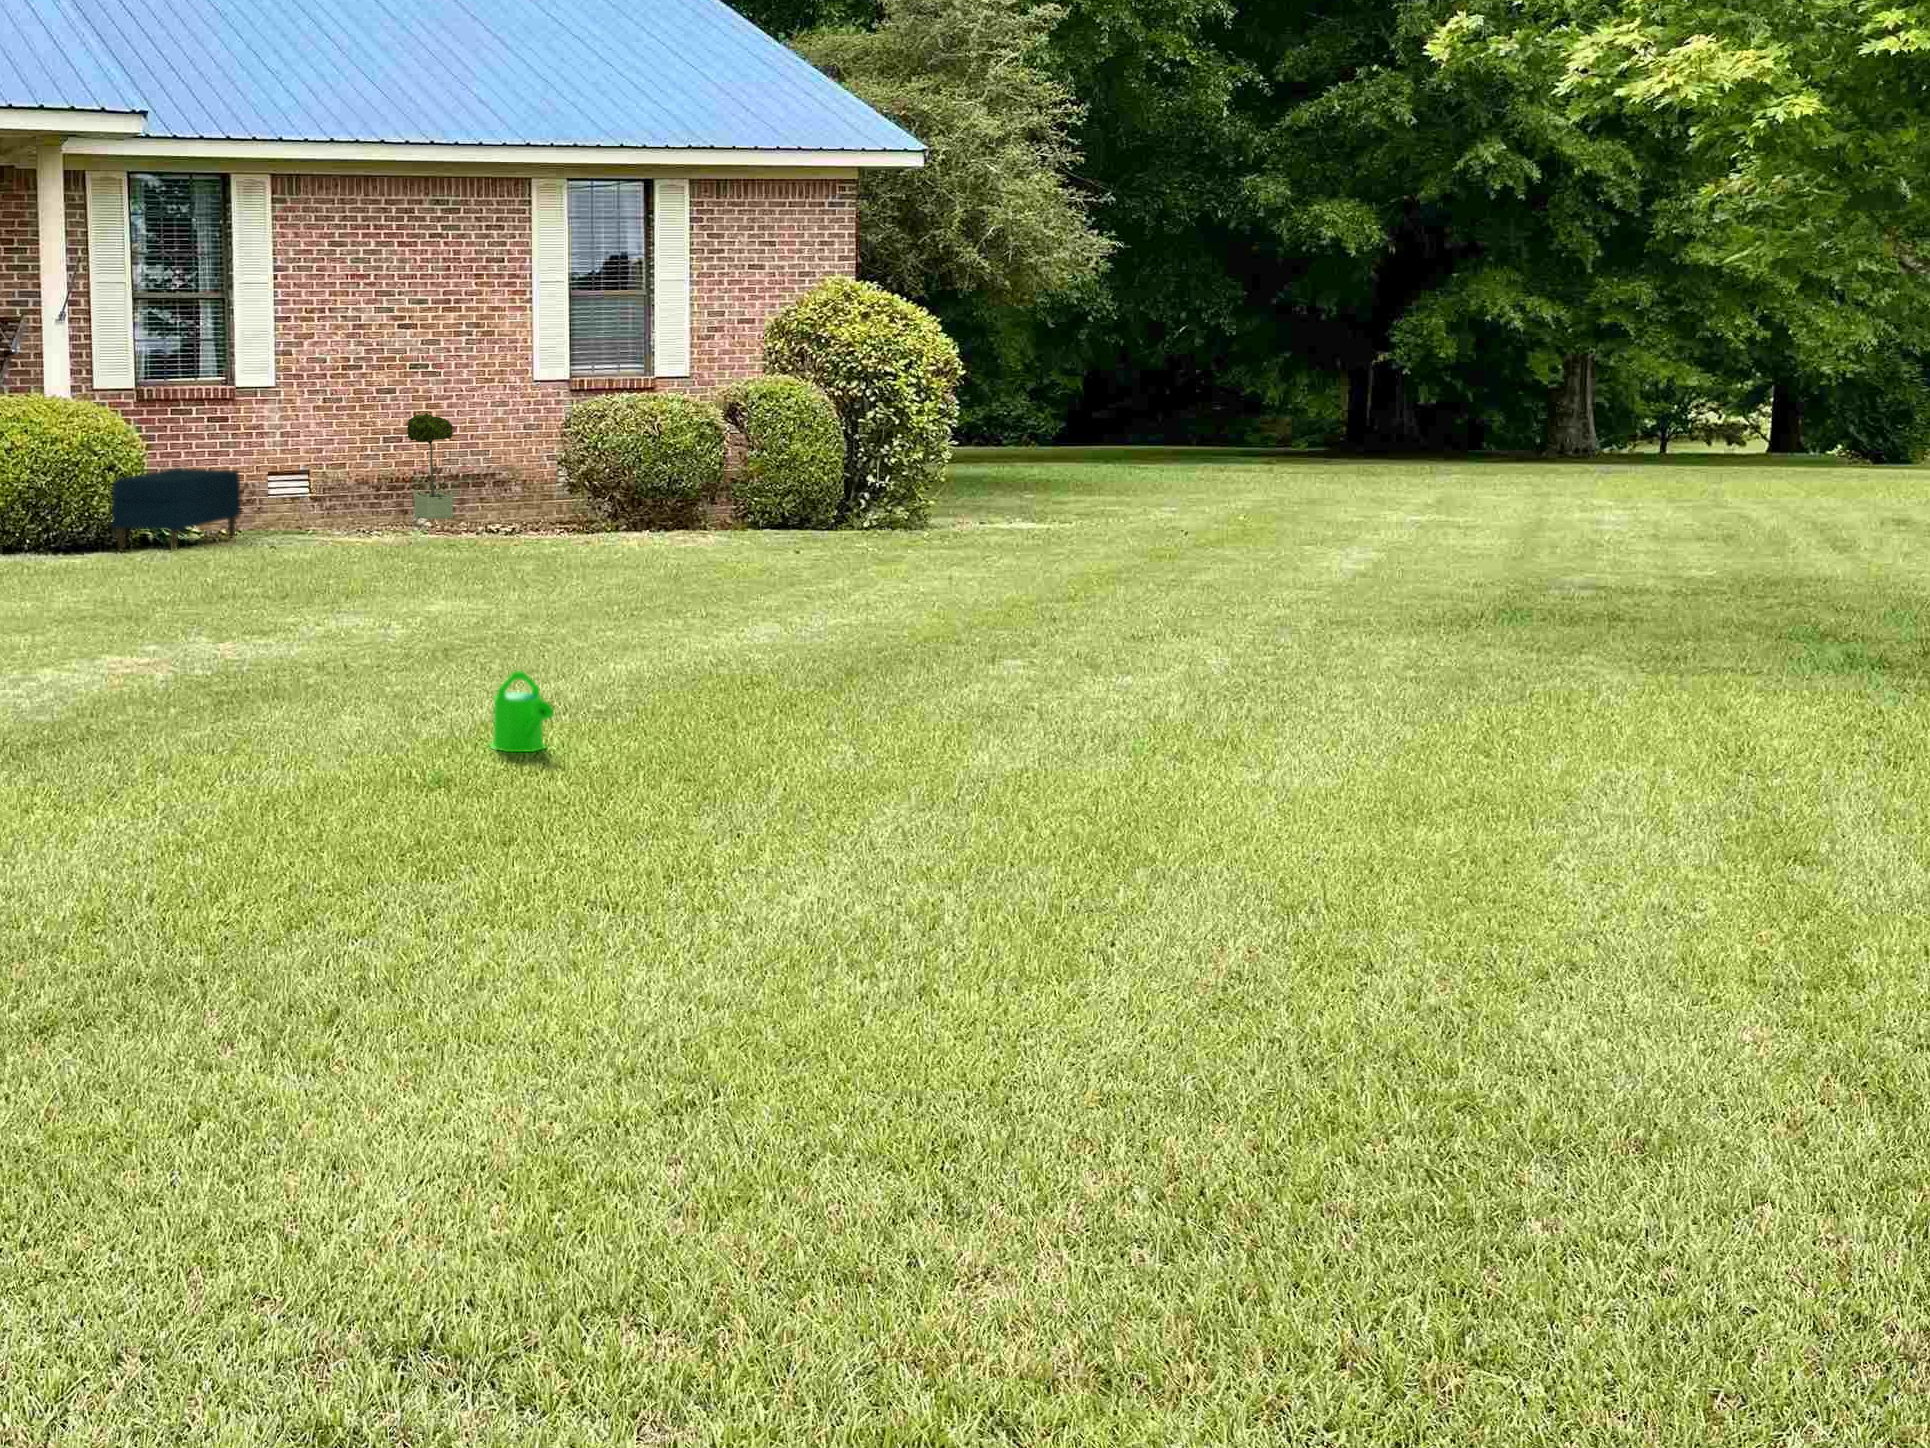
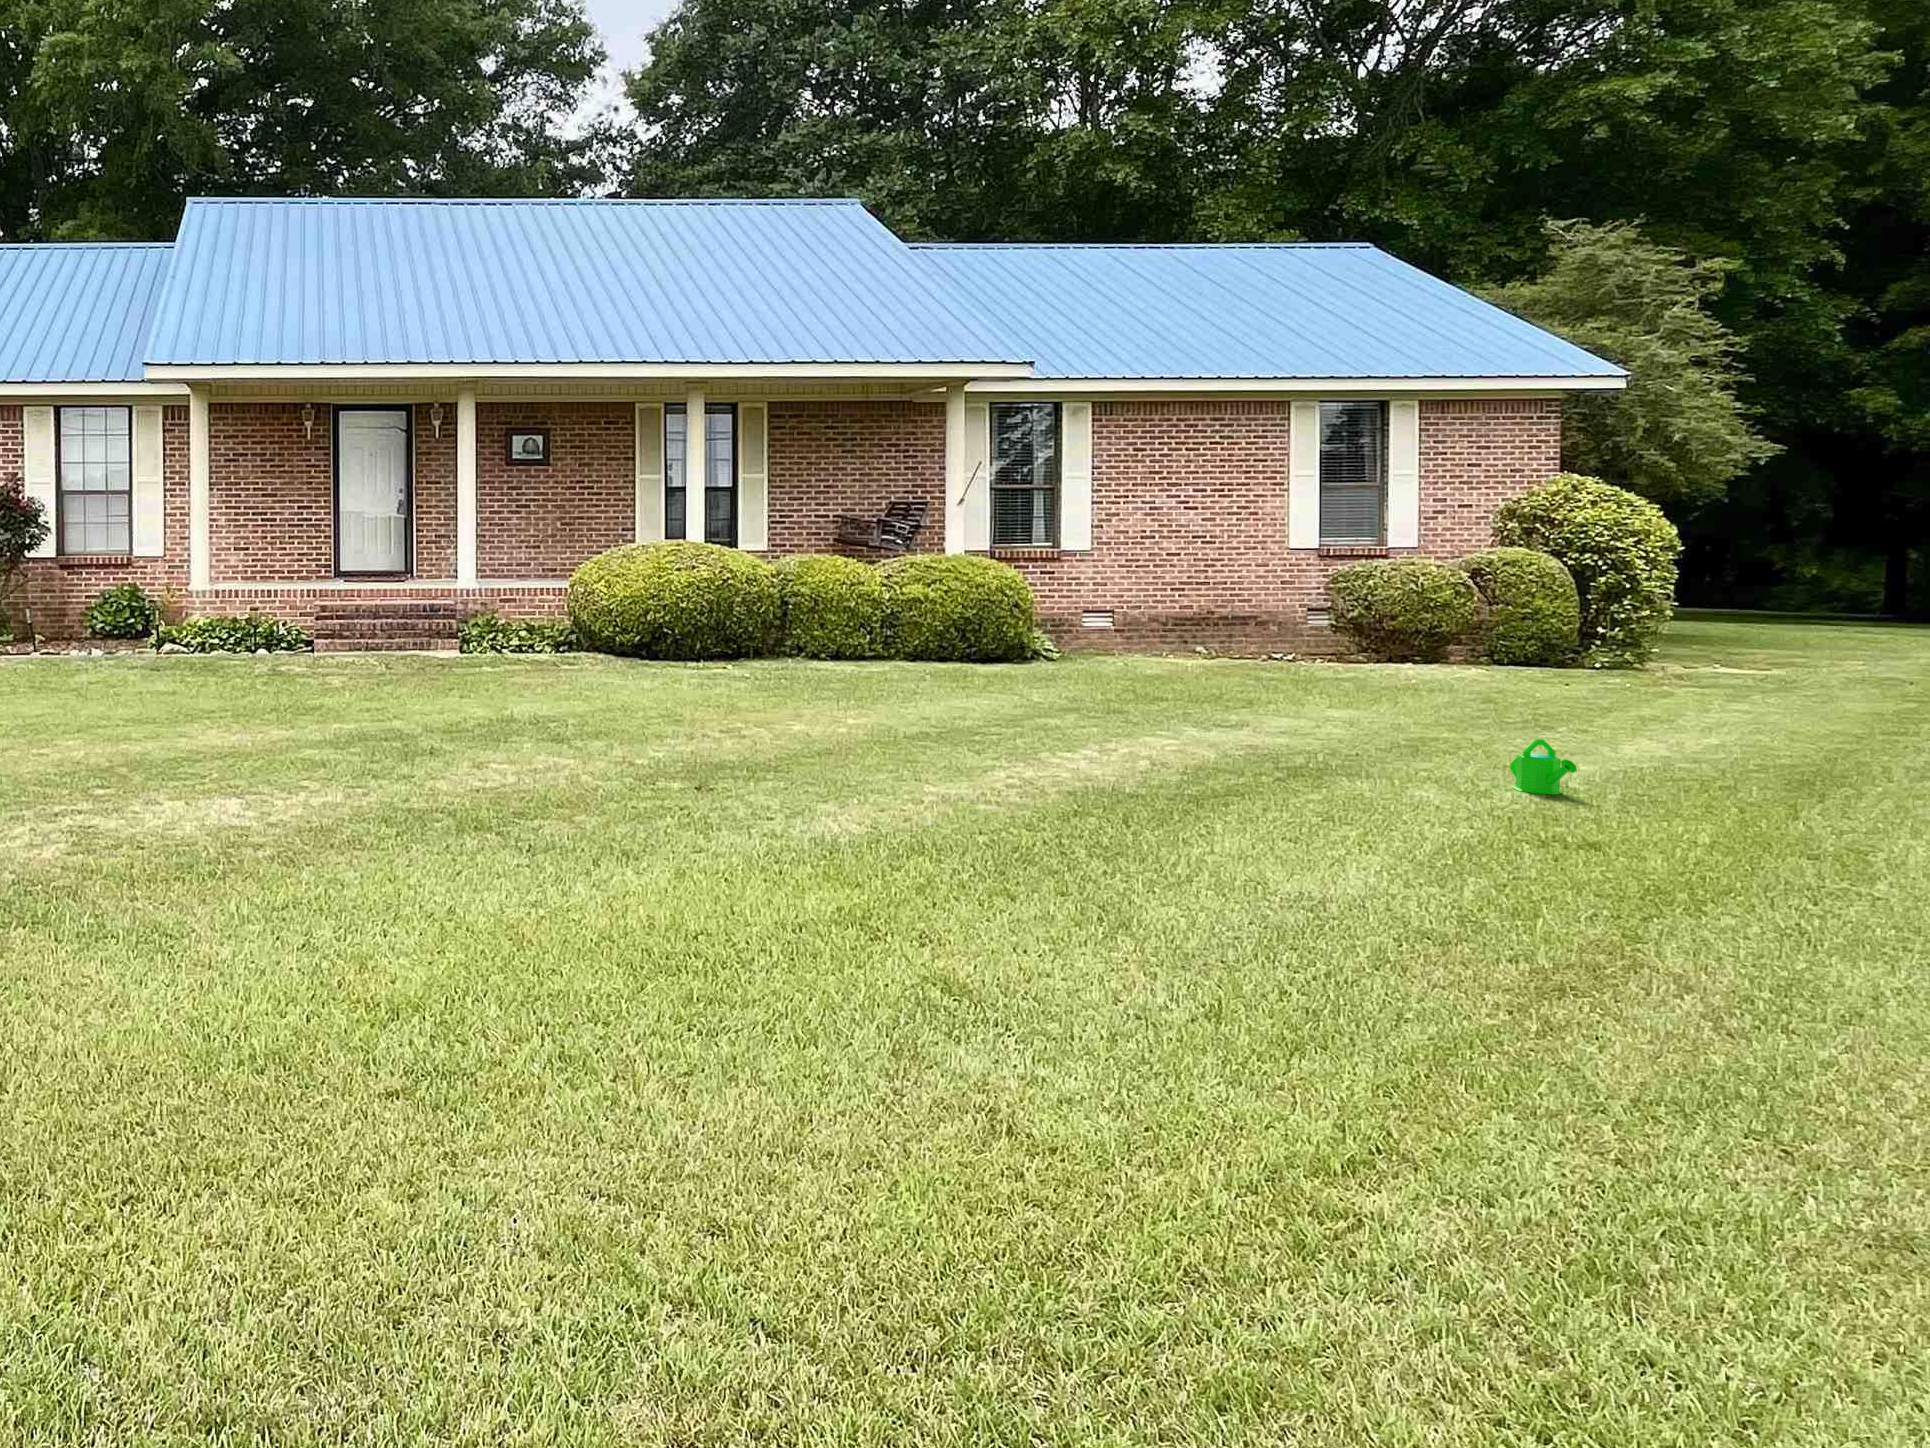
potted tree: present [407,413,453,519] -> none [1187,573,1226,649]
bench: present [112,468,241,551] -> none [1005,607,1089,664]

